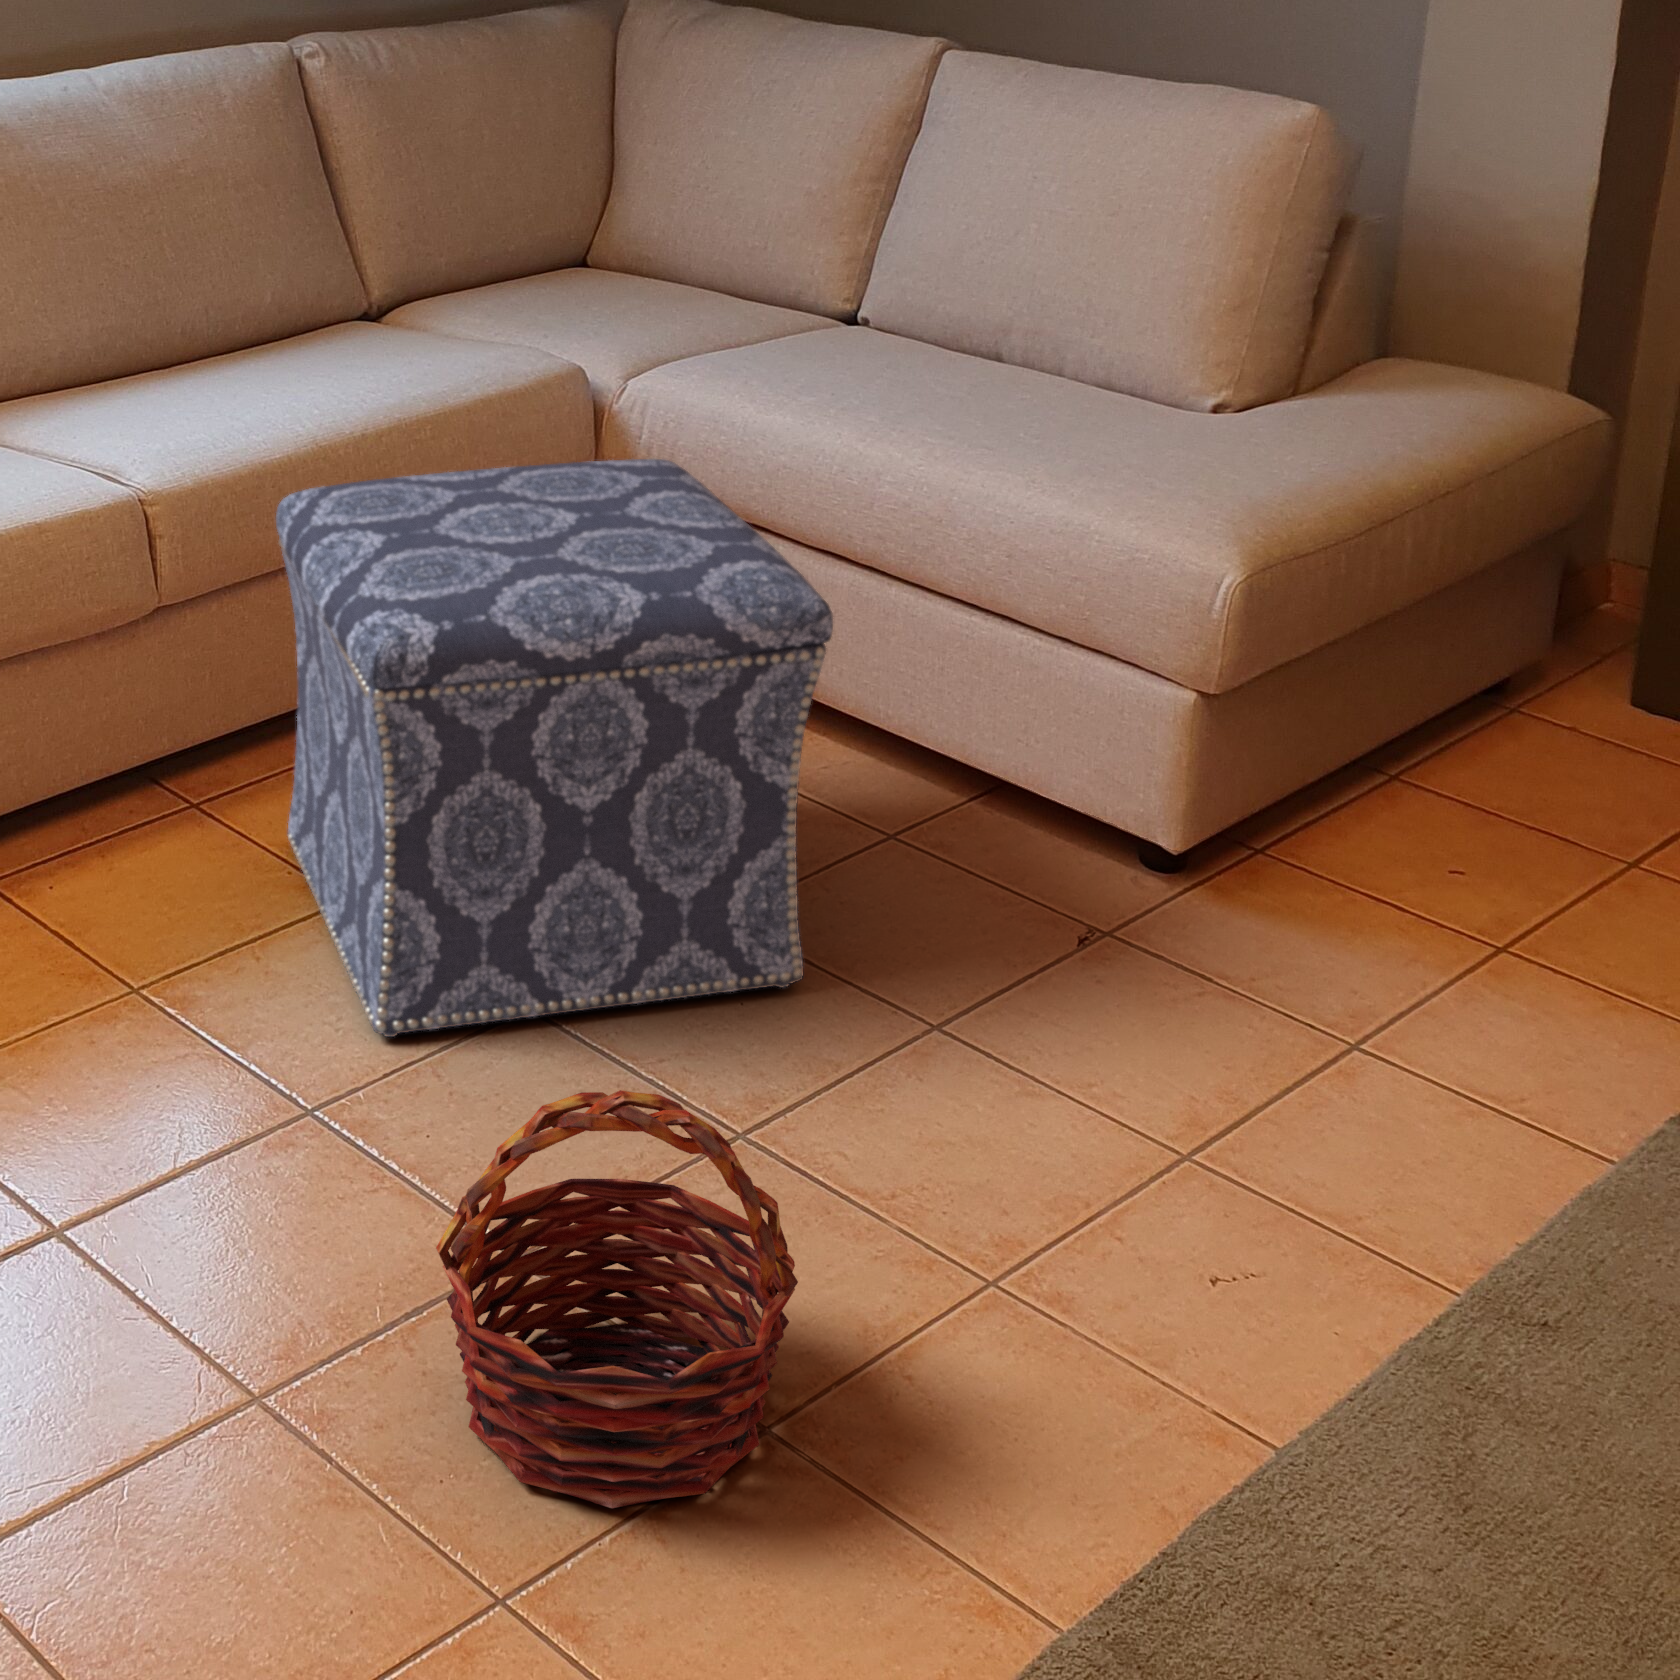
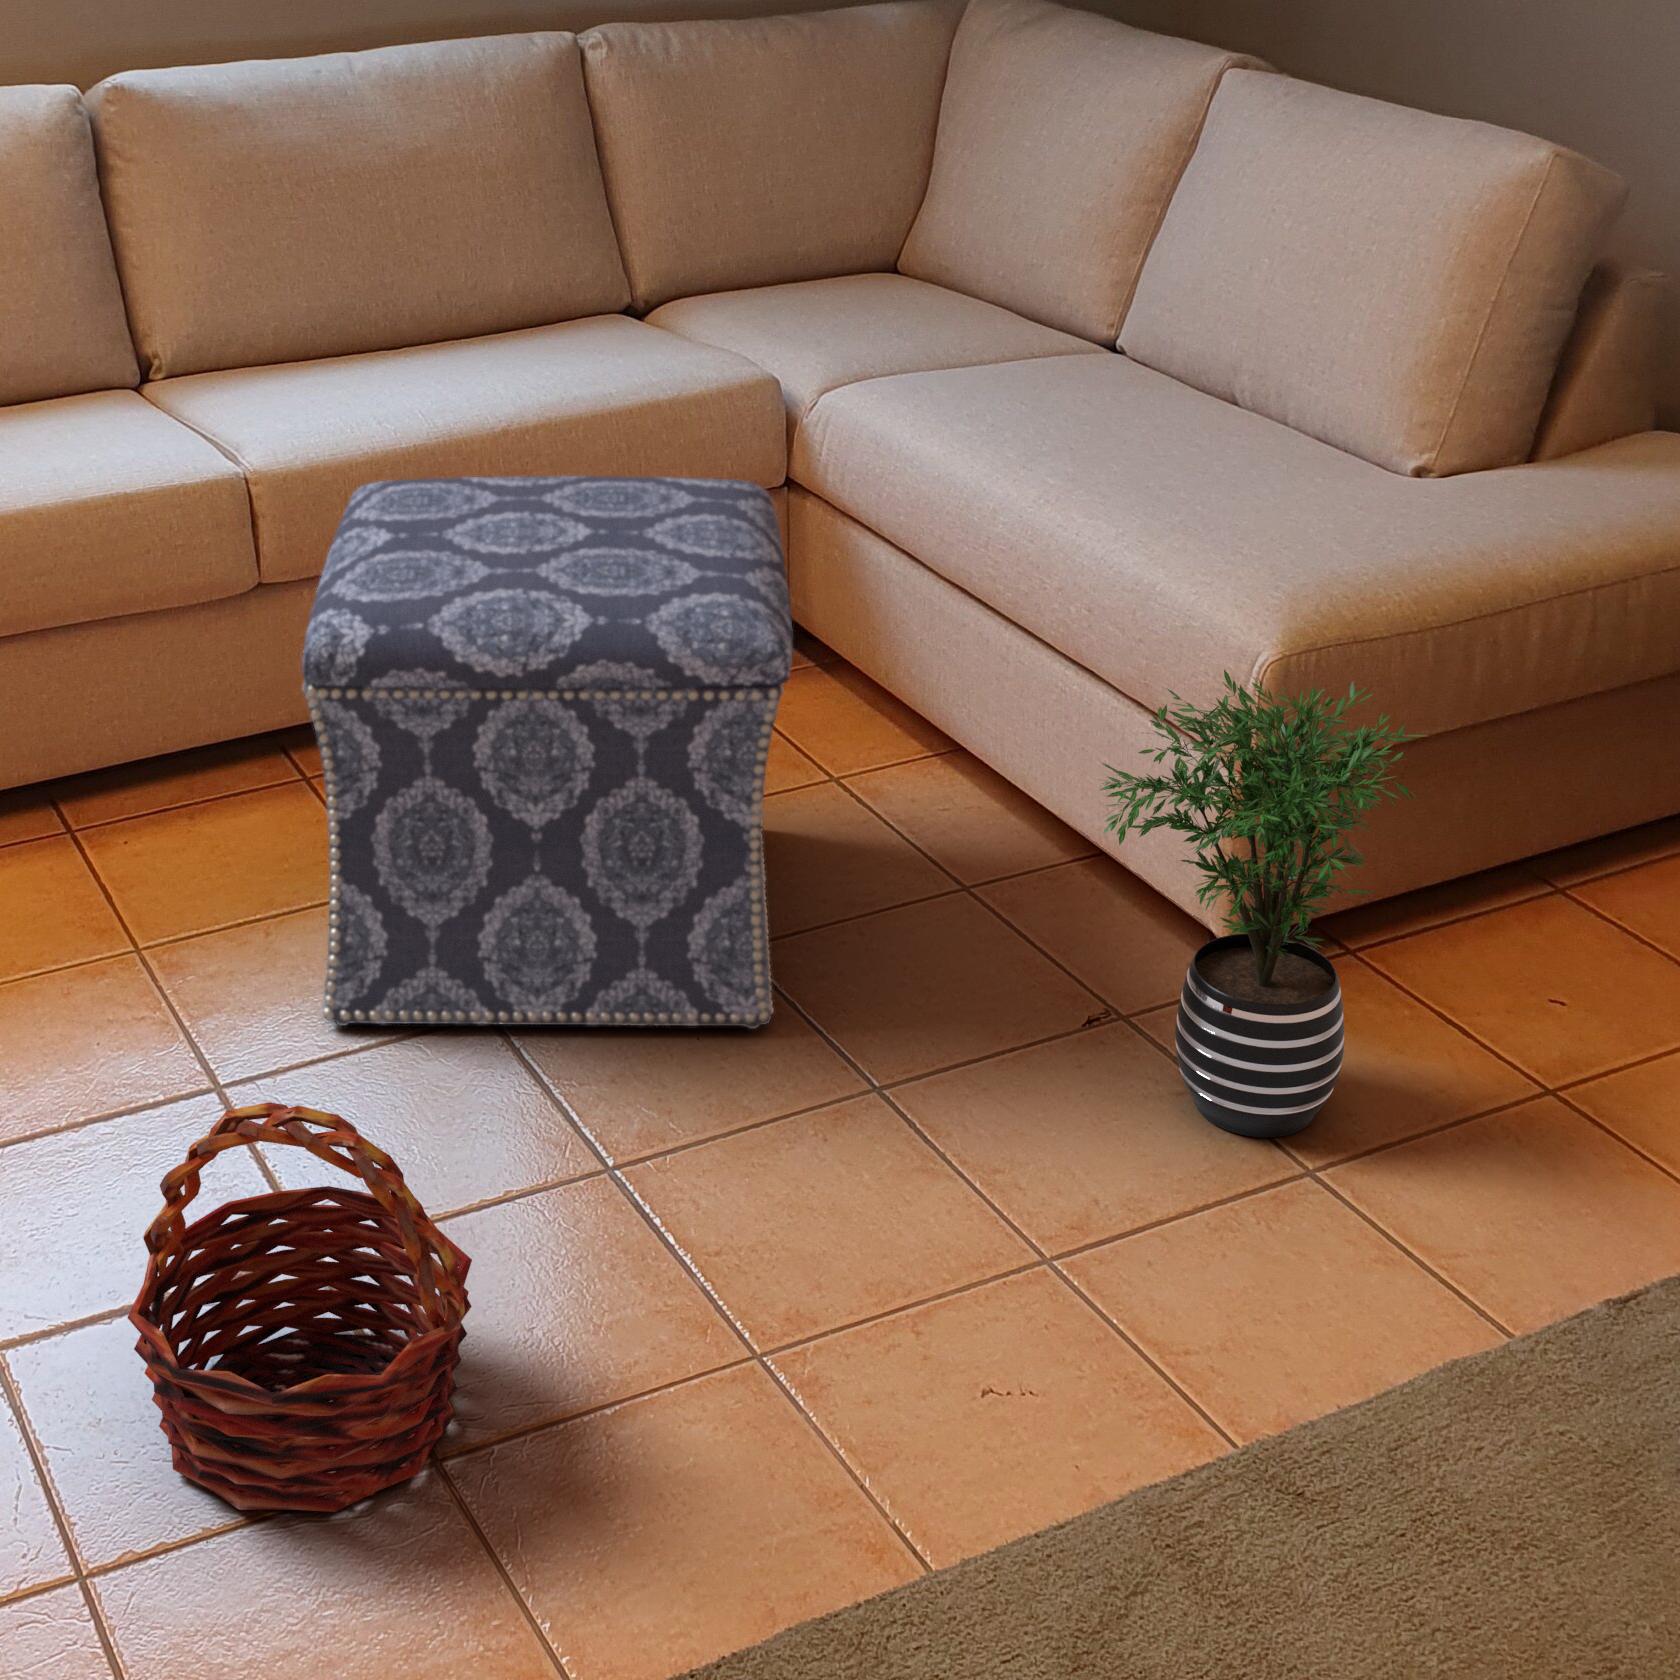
potted plant: none [1135,588,1436,1023] -> present [1100,669,1427,1137]

